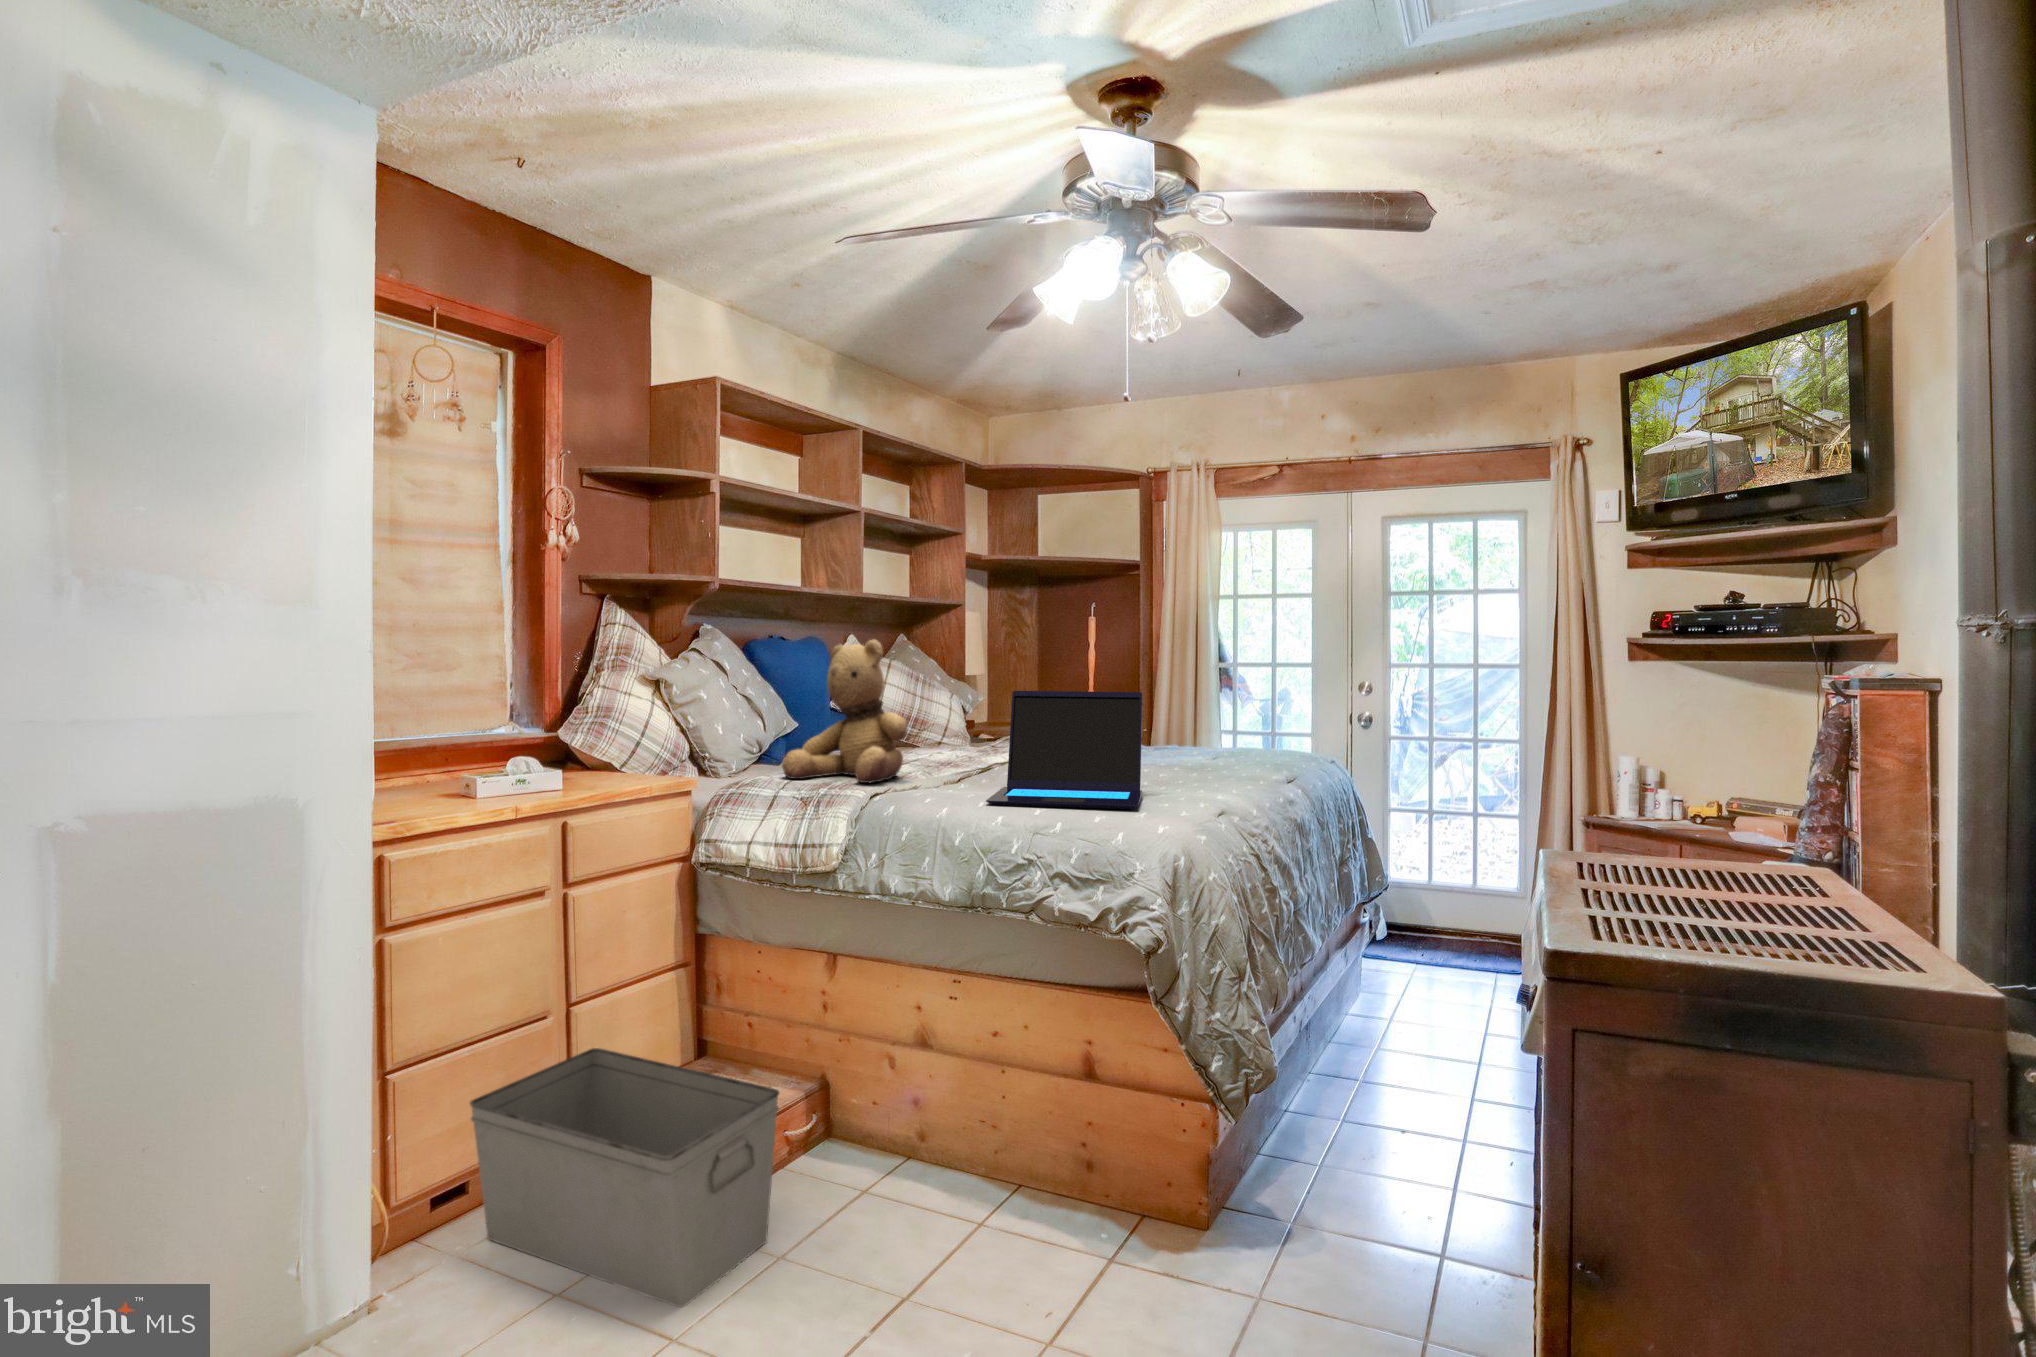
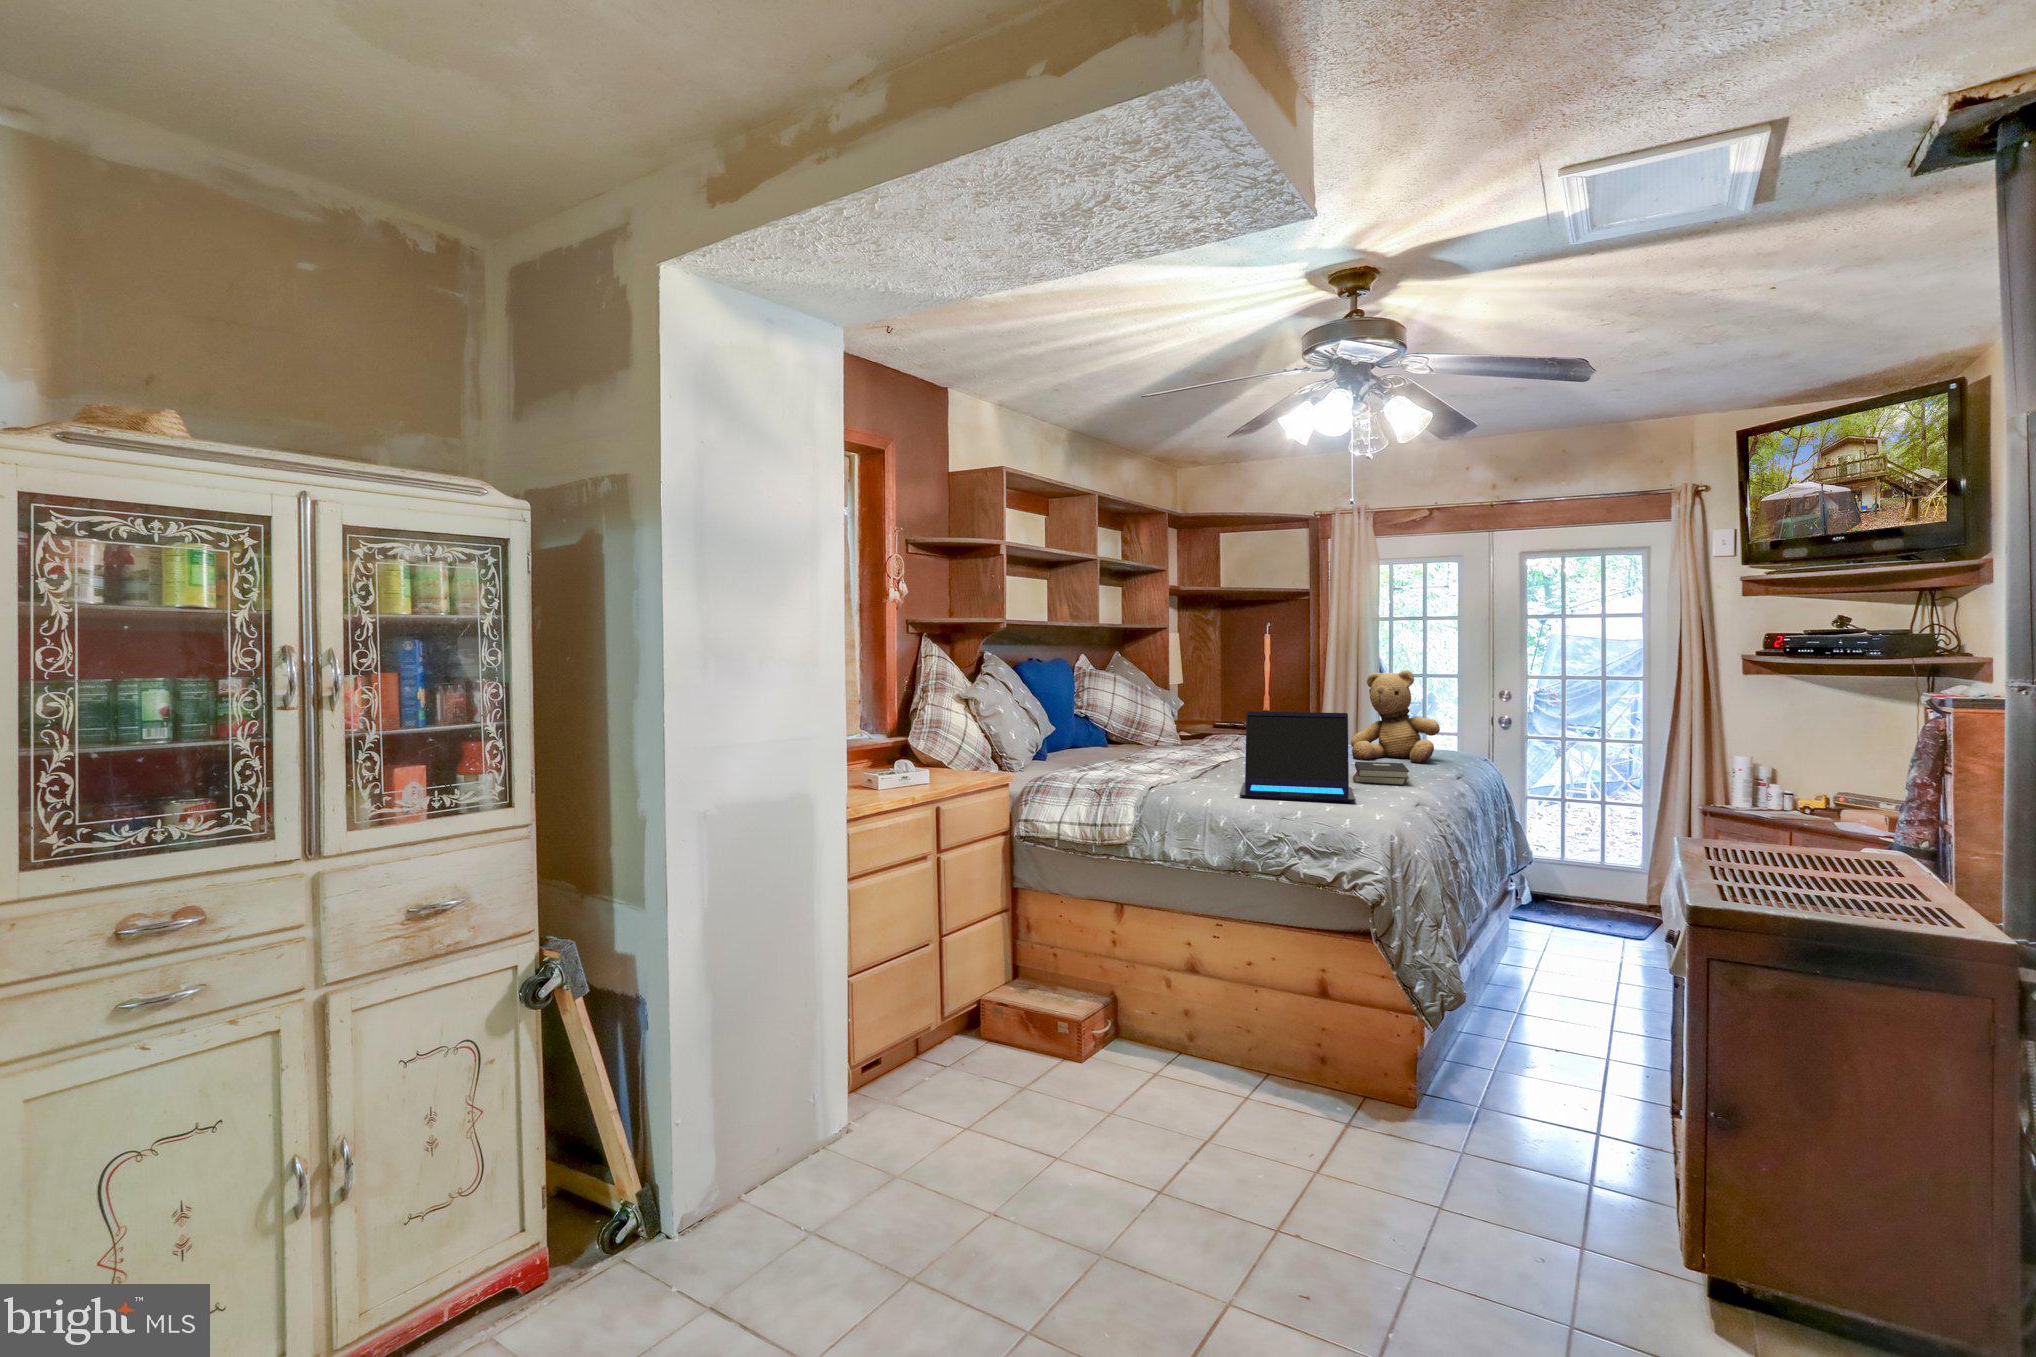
teddy bear: present [782,640,907,783] -> present [1351,670,1440,763]
hardback book: none [1153,760,1226,788] -> present [1353,762,1409,785]
storage bin: present [470,1048,779,1307] -> none [901,963,1105,1133]

